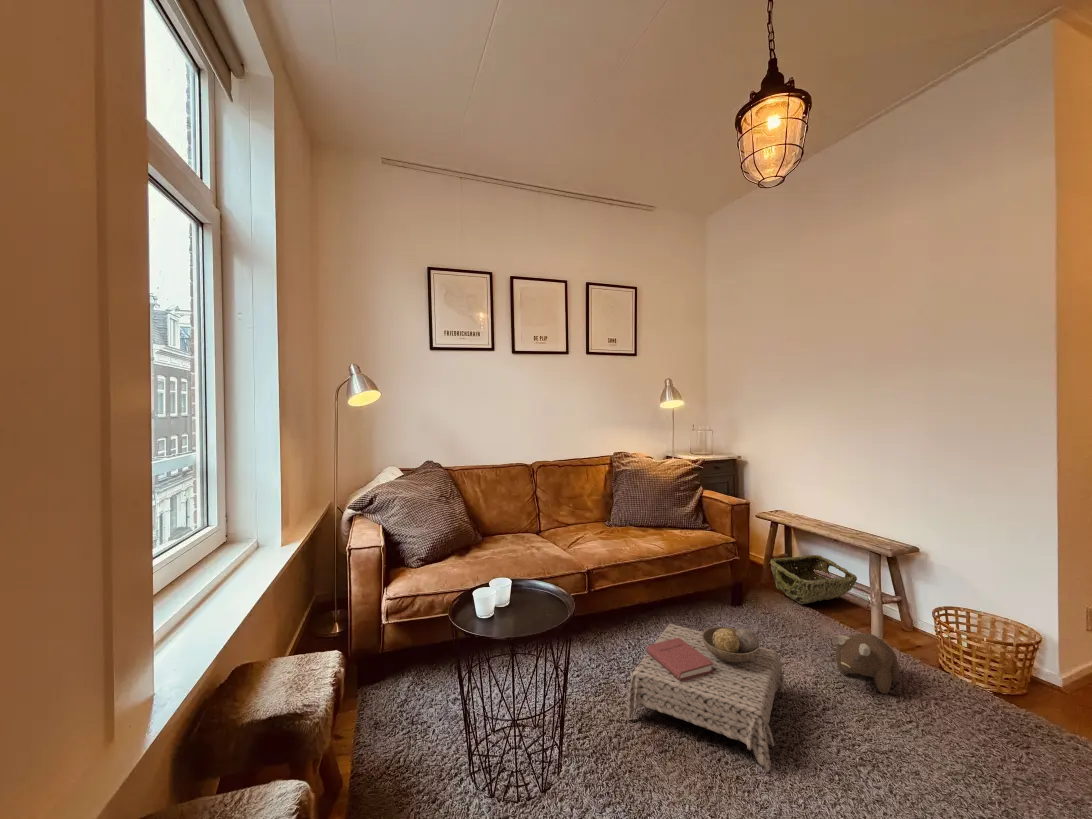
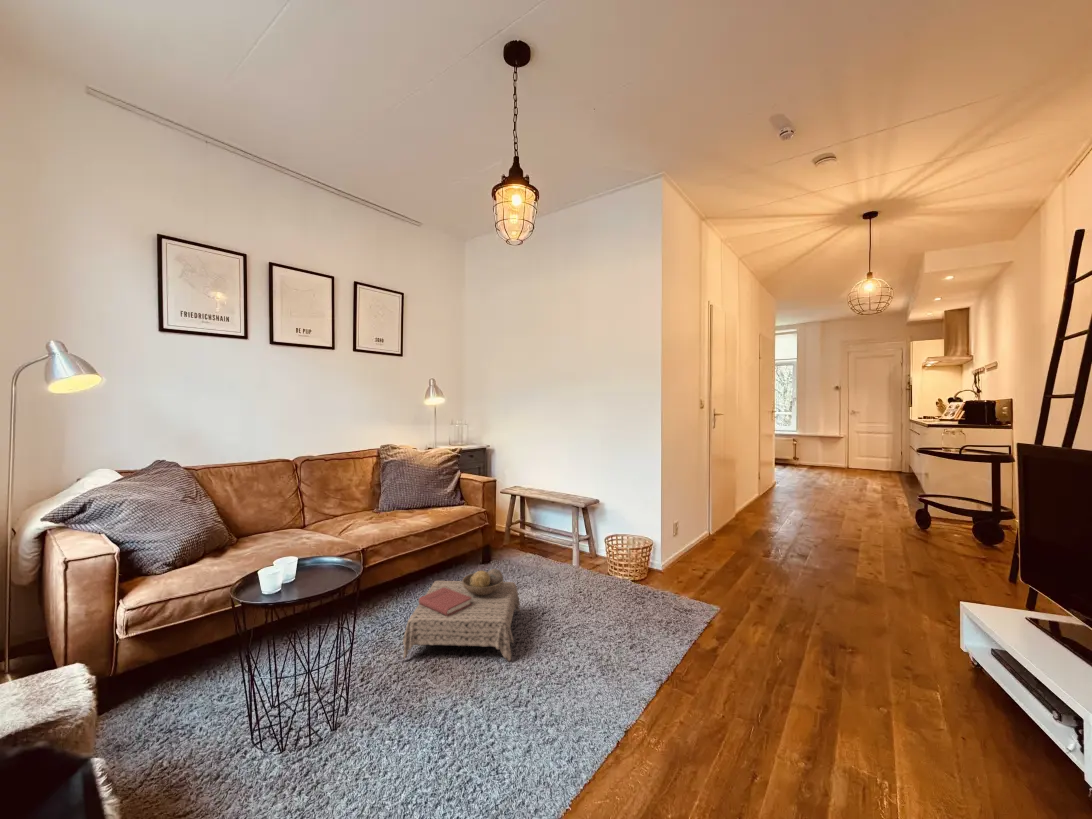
woven basket: present [770,555,857,604] -> none [510,516,566,553]
plush toy: present [834,633,899,694] -> none [551,559,588,597]

